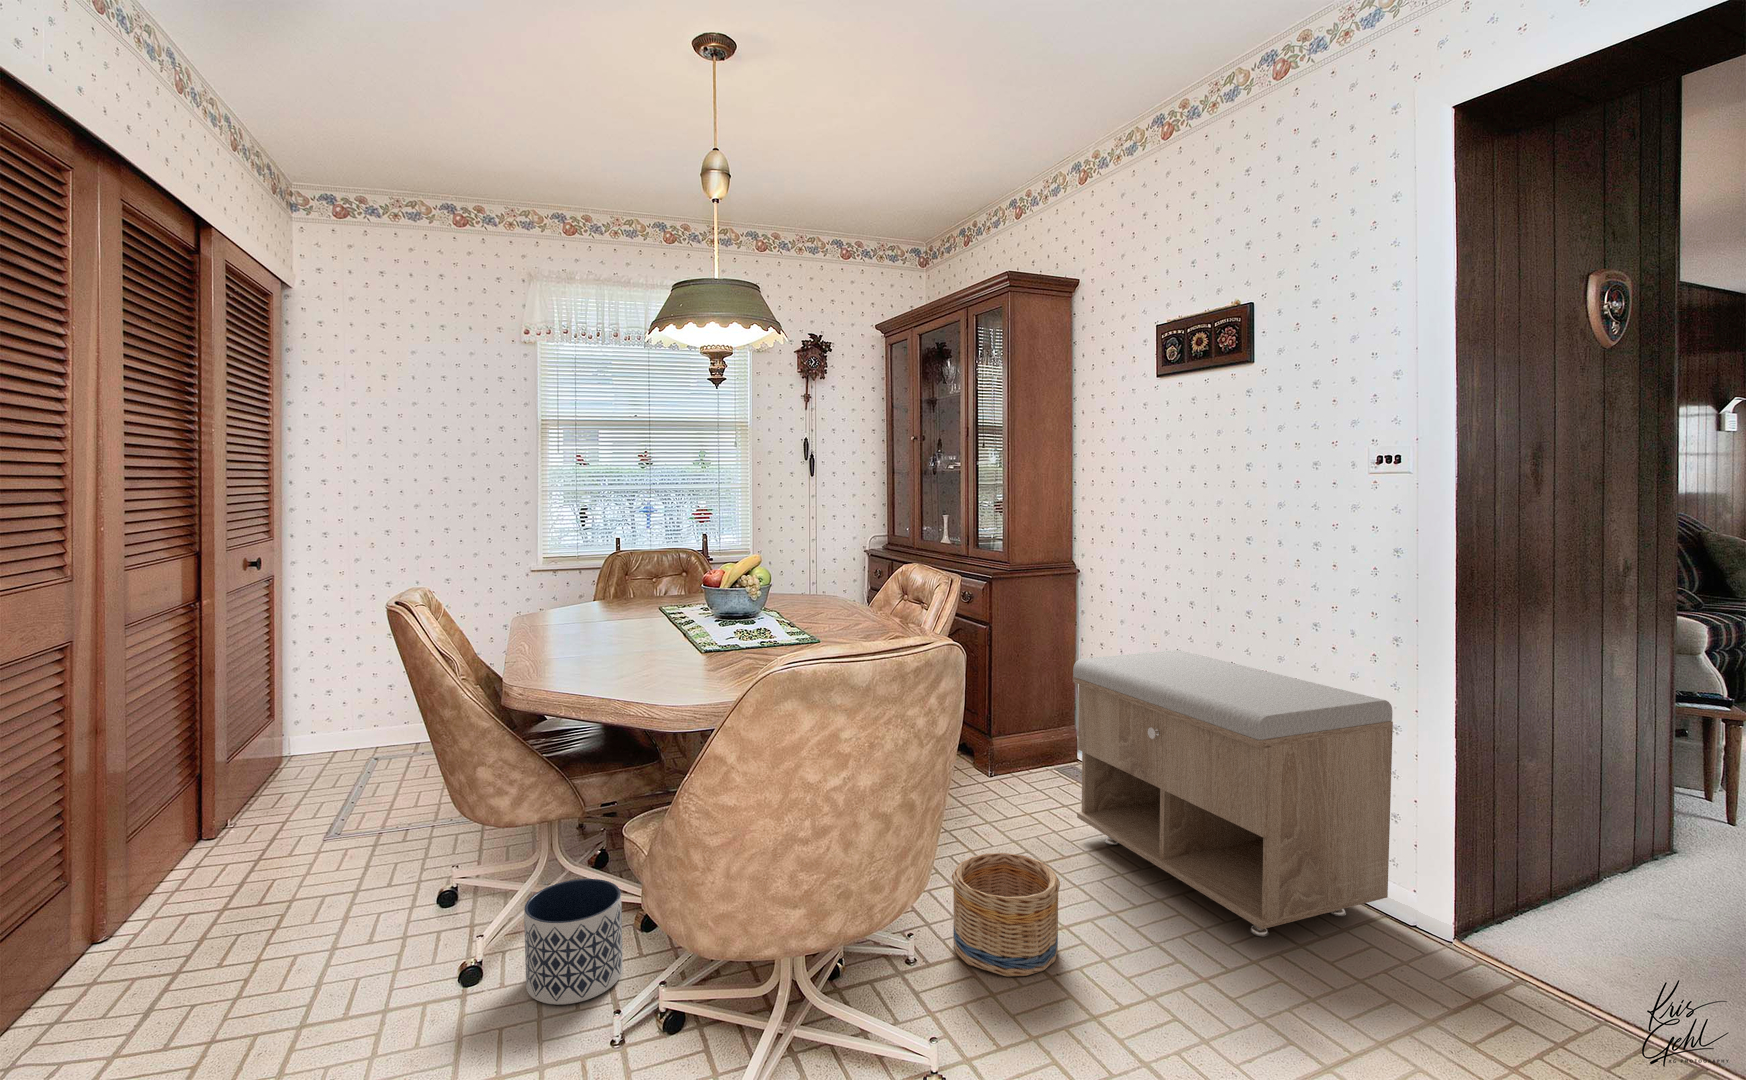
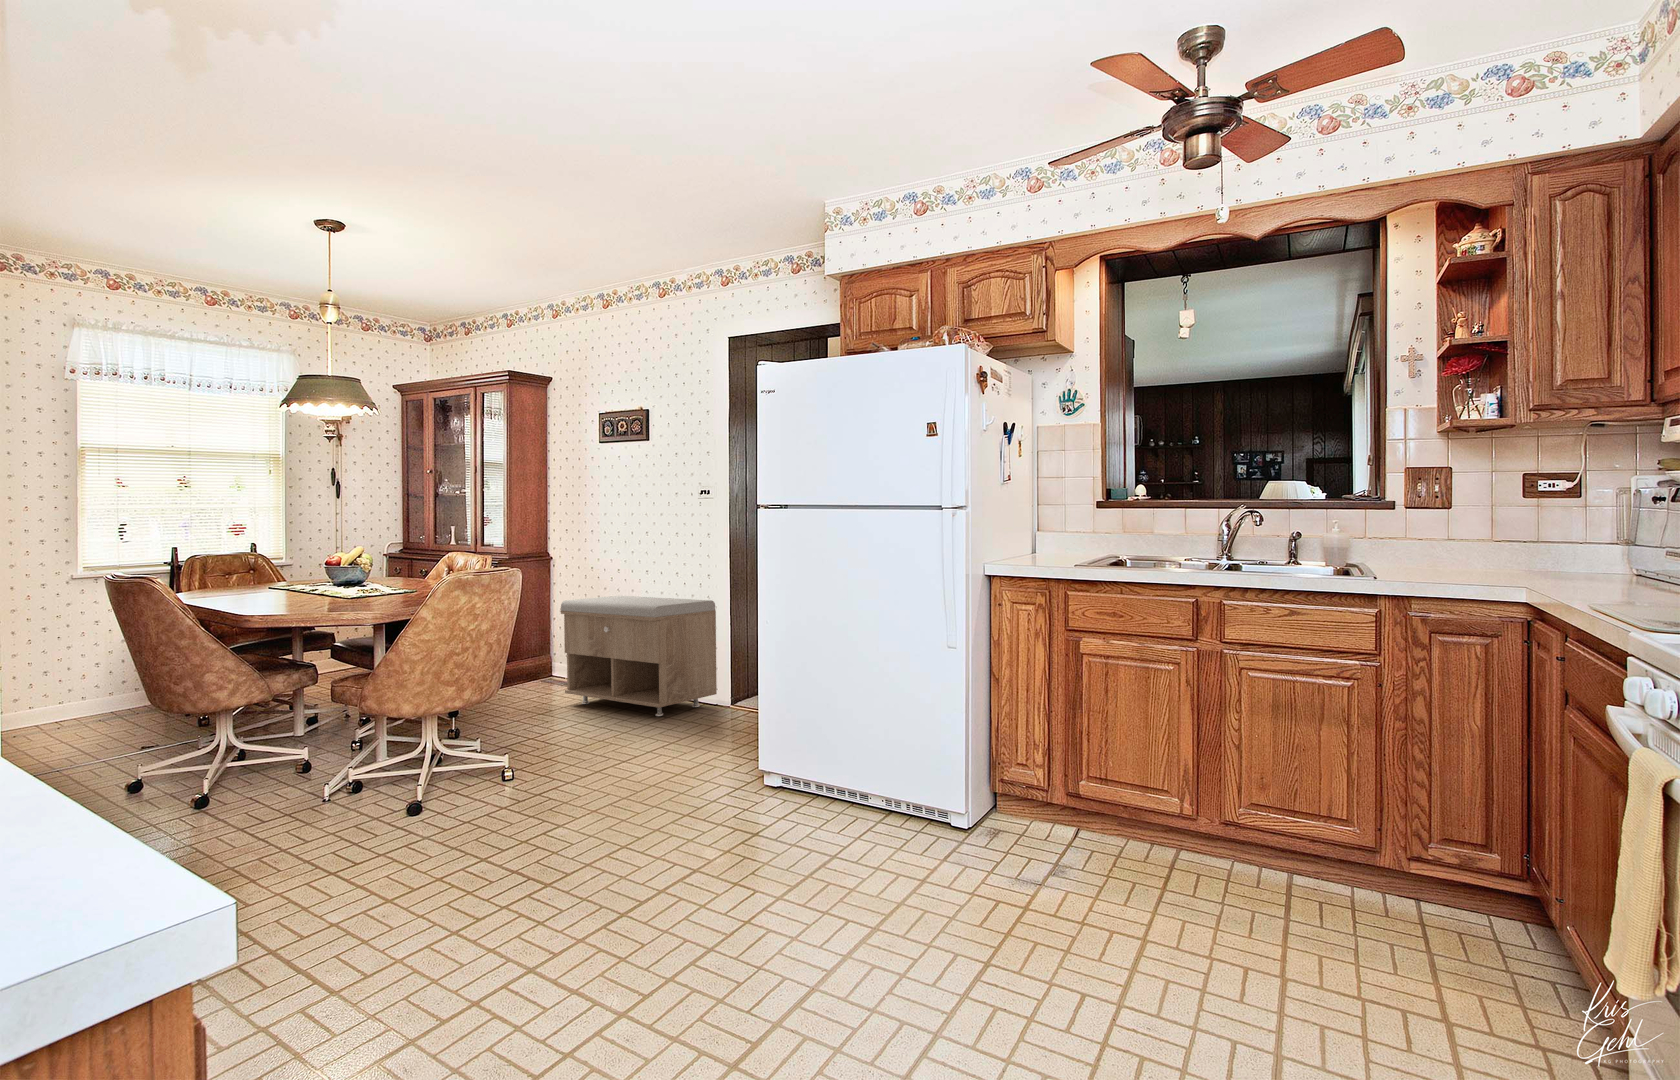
basket: present [952,853,1060,976] -> none [504,693,563,742]
planter: present [524,879,623,1005] -> none [248,725,312,785]

